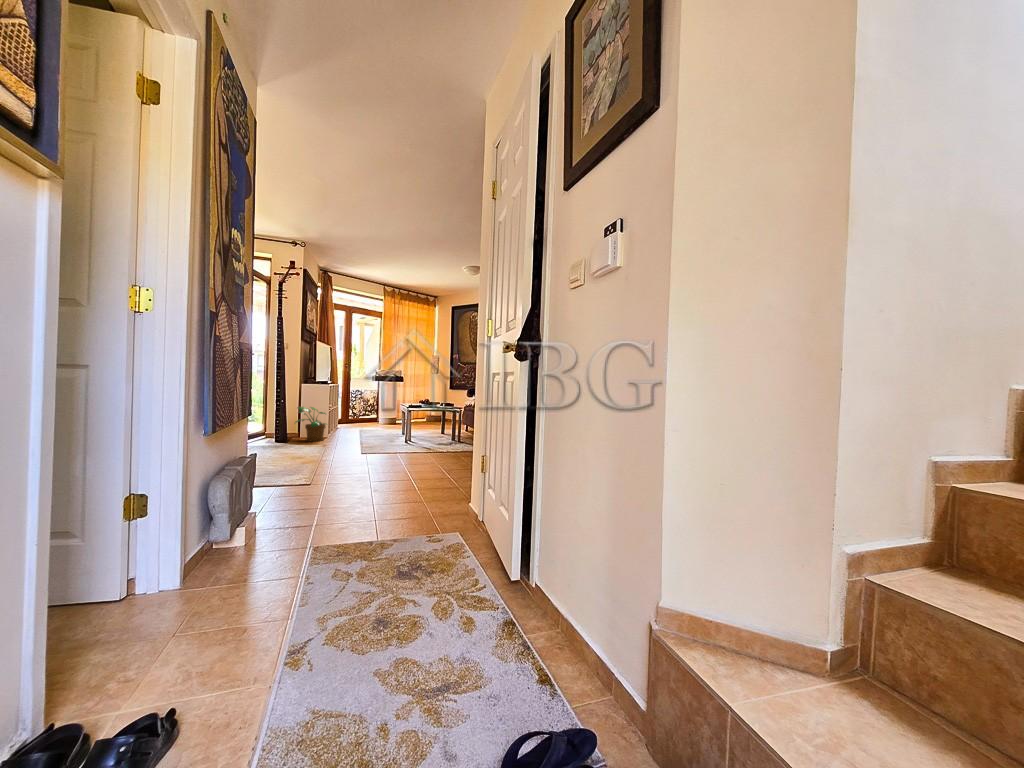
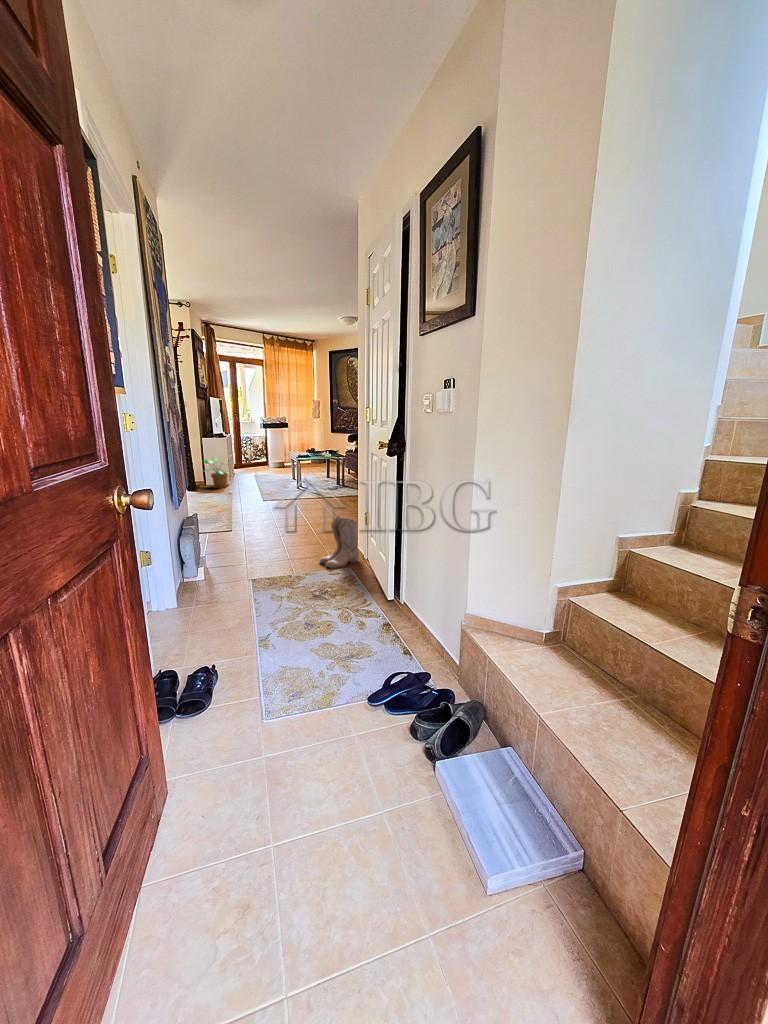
boots: none [415,461,472,534] -> present [320,516,359,568]

